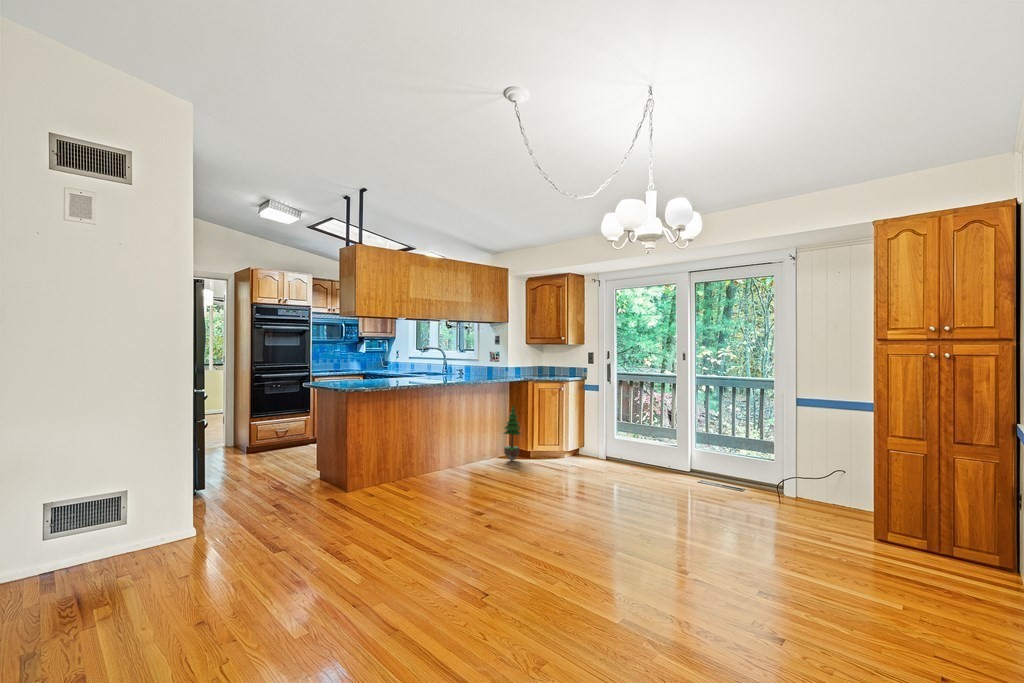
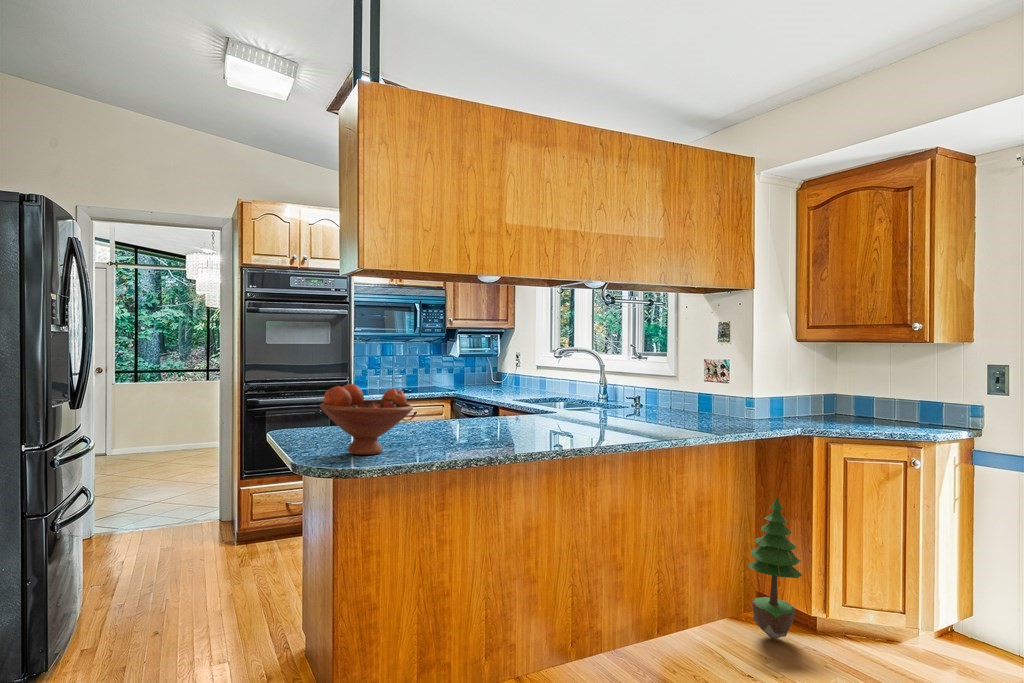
fruit bowl: none [336,360,372,386] -> present [320,384,413,455]

